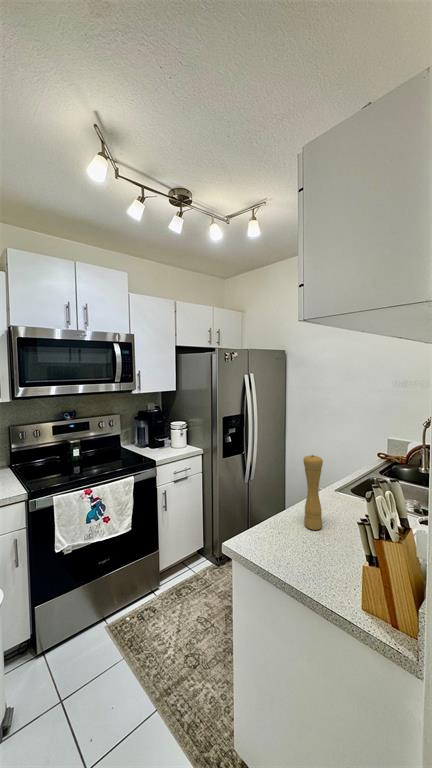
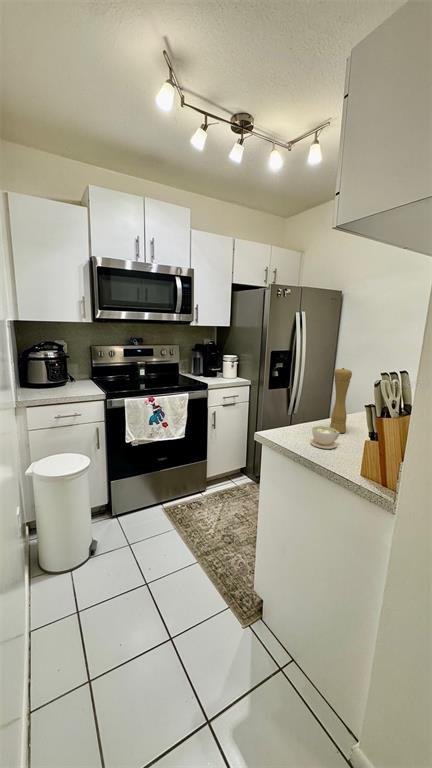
coffee cup: none [289,530,321,563] -> present [310,426,340,449]

